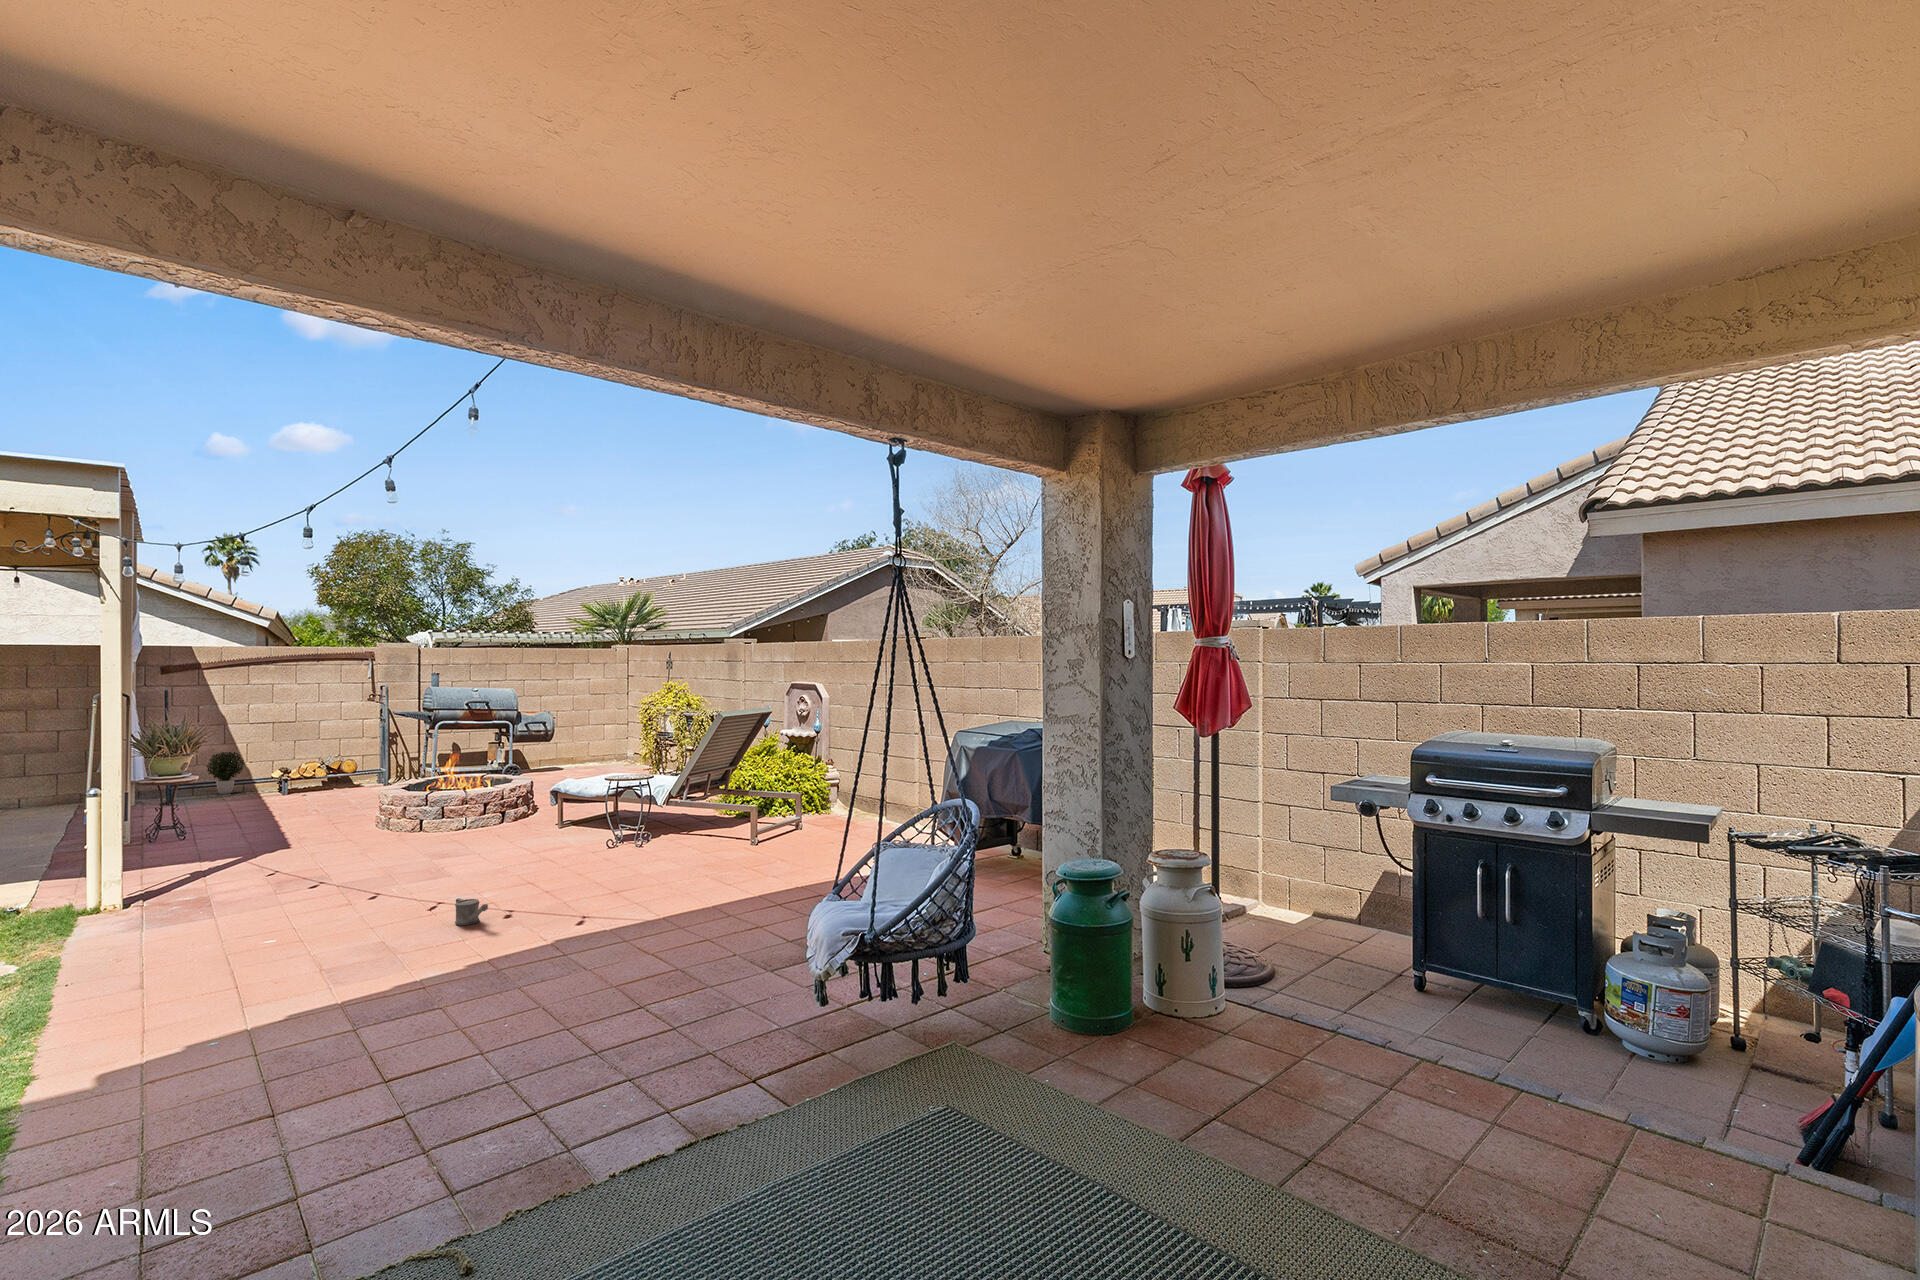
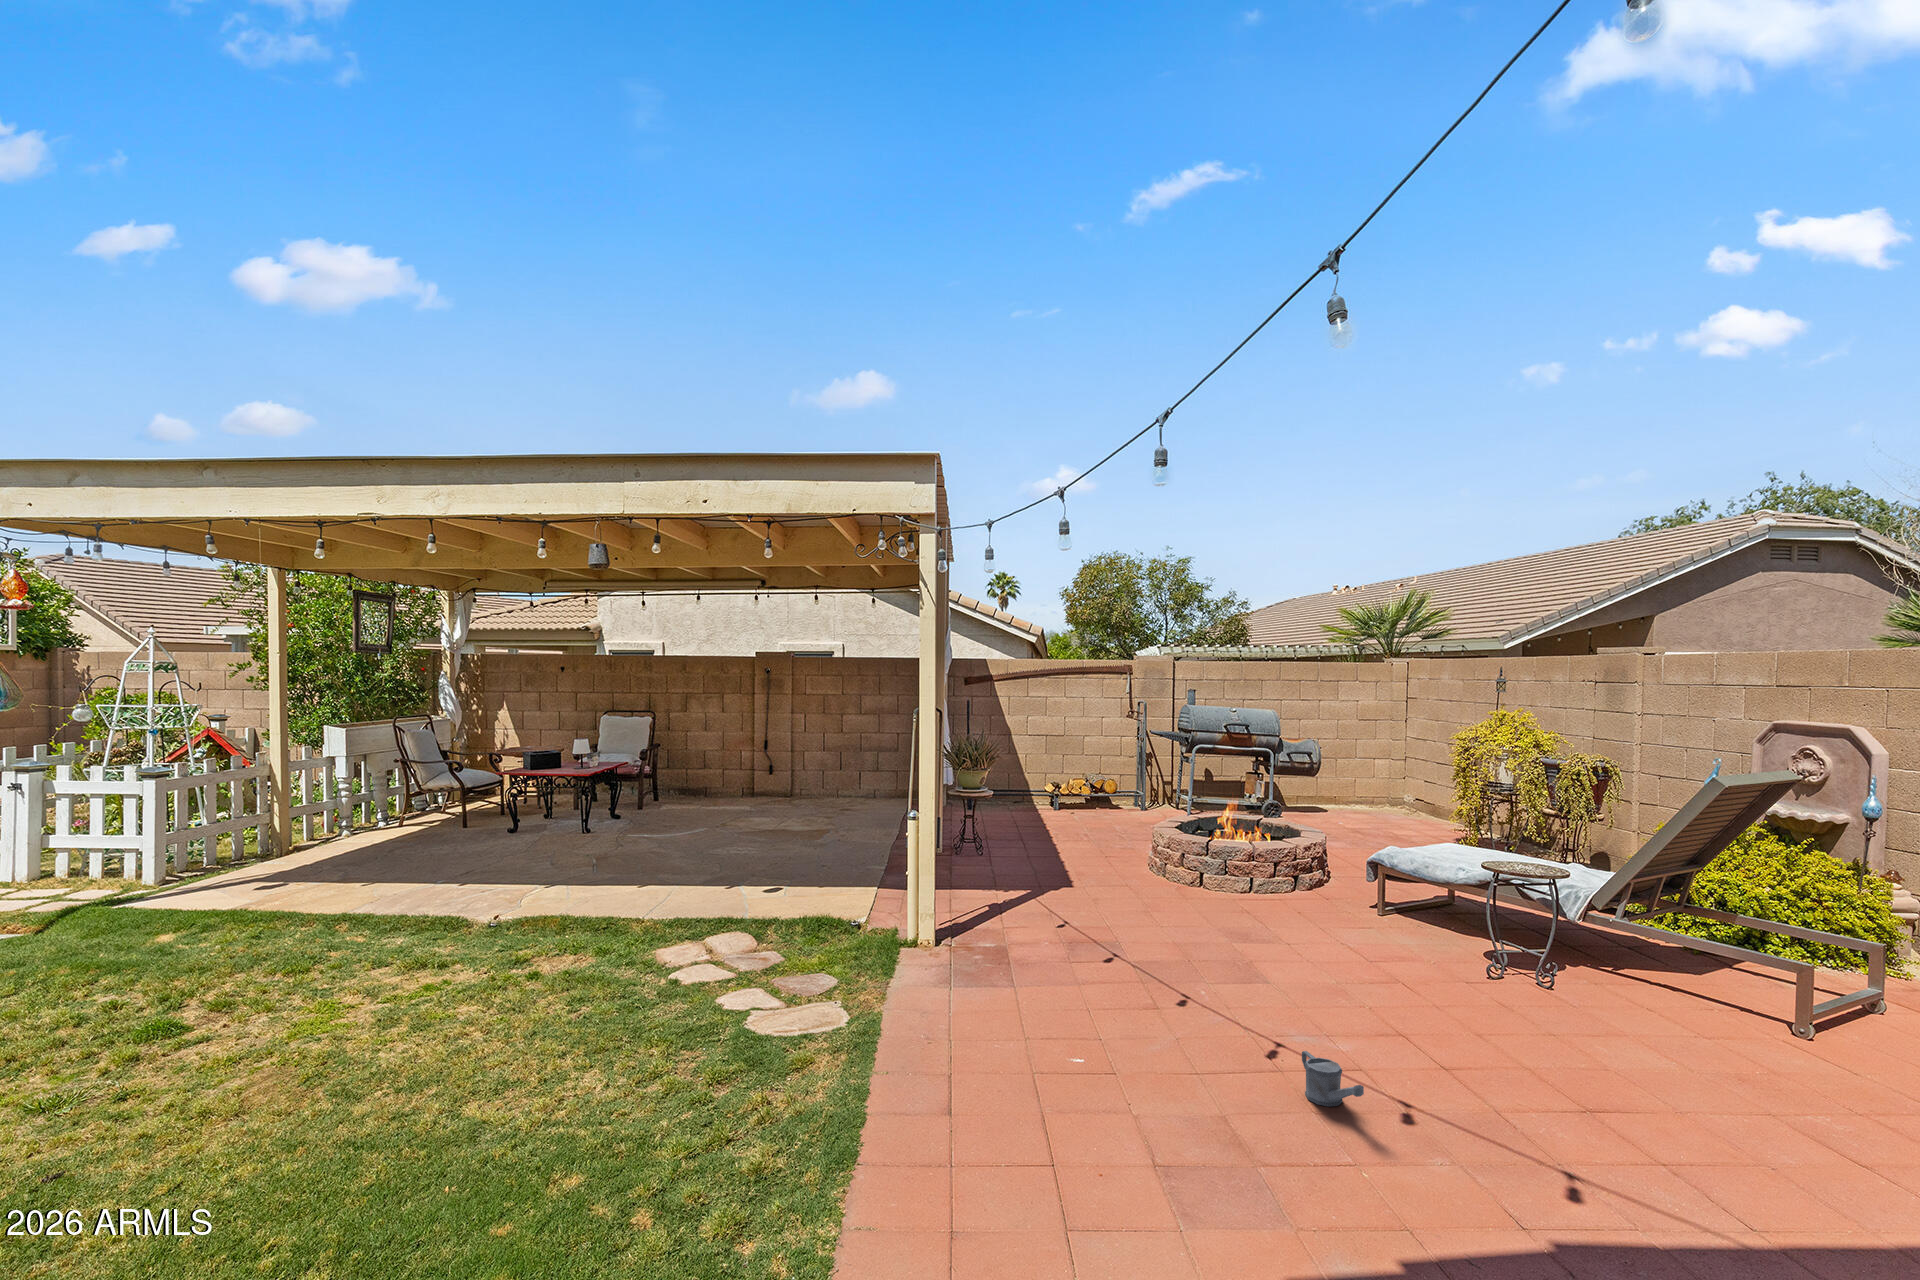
potted plant: present [206,752,245,794] -> none [997,761,1025,803]

